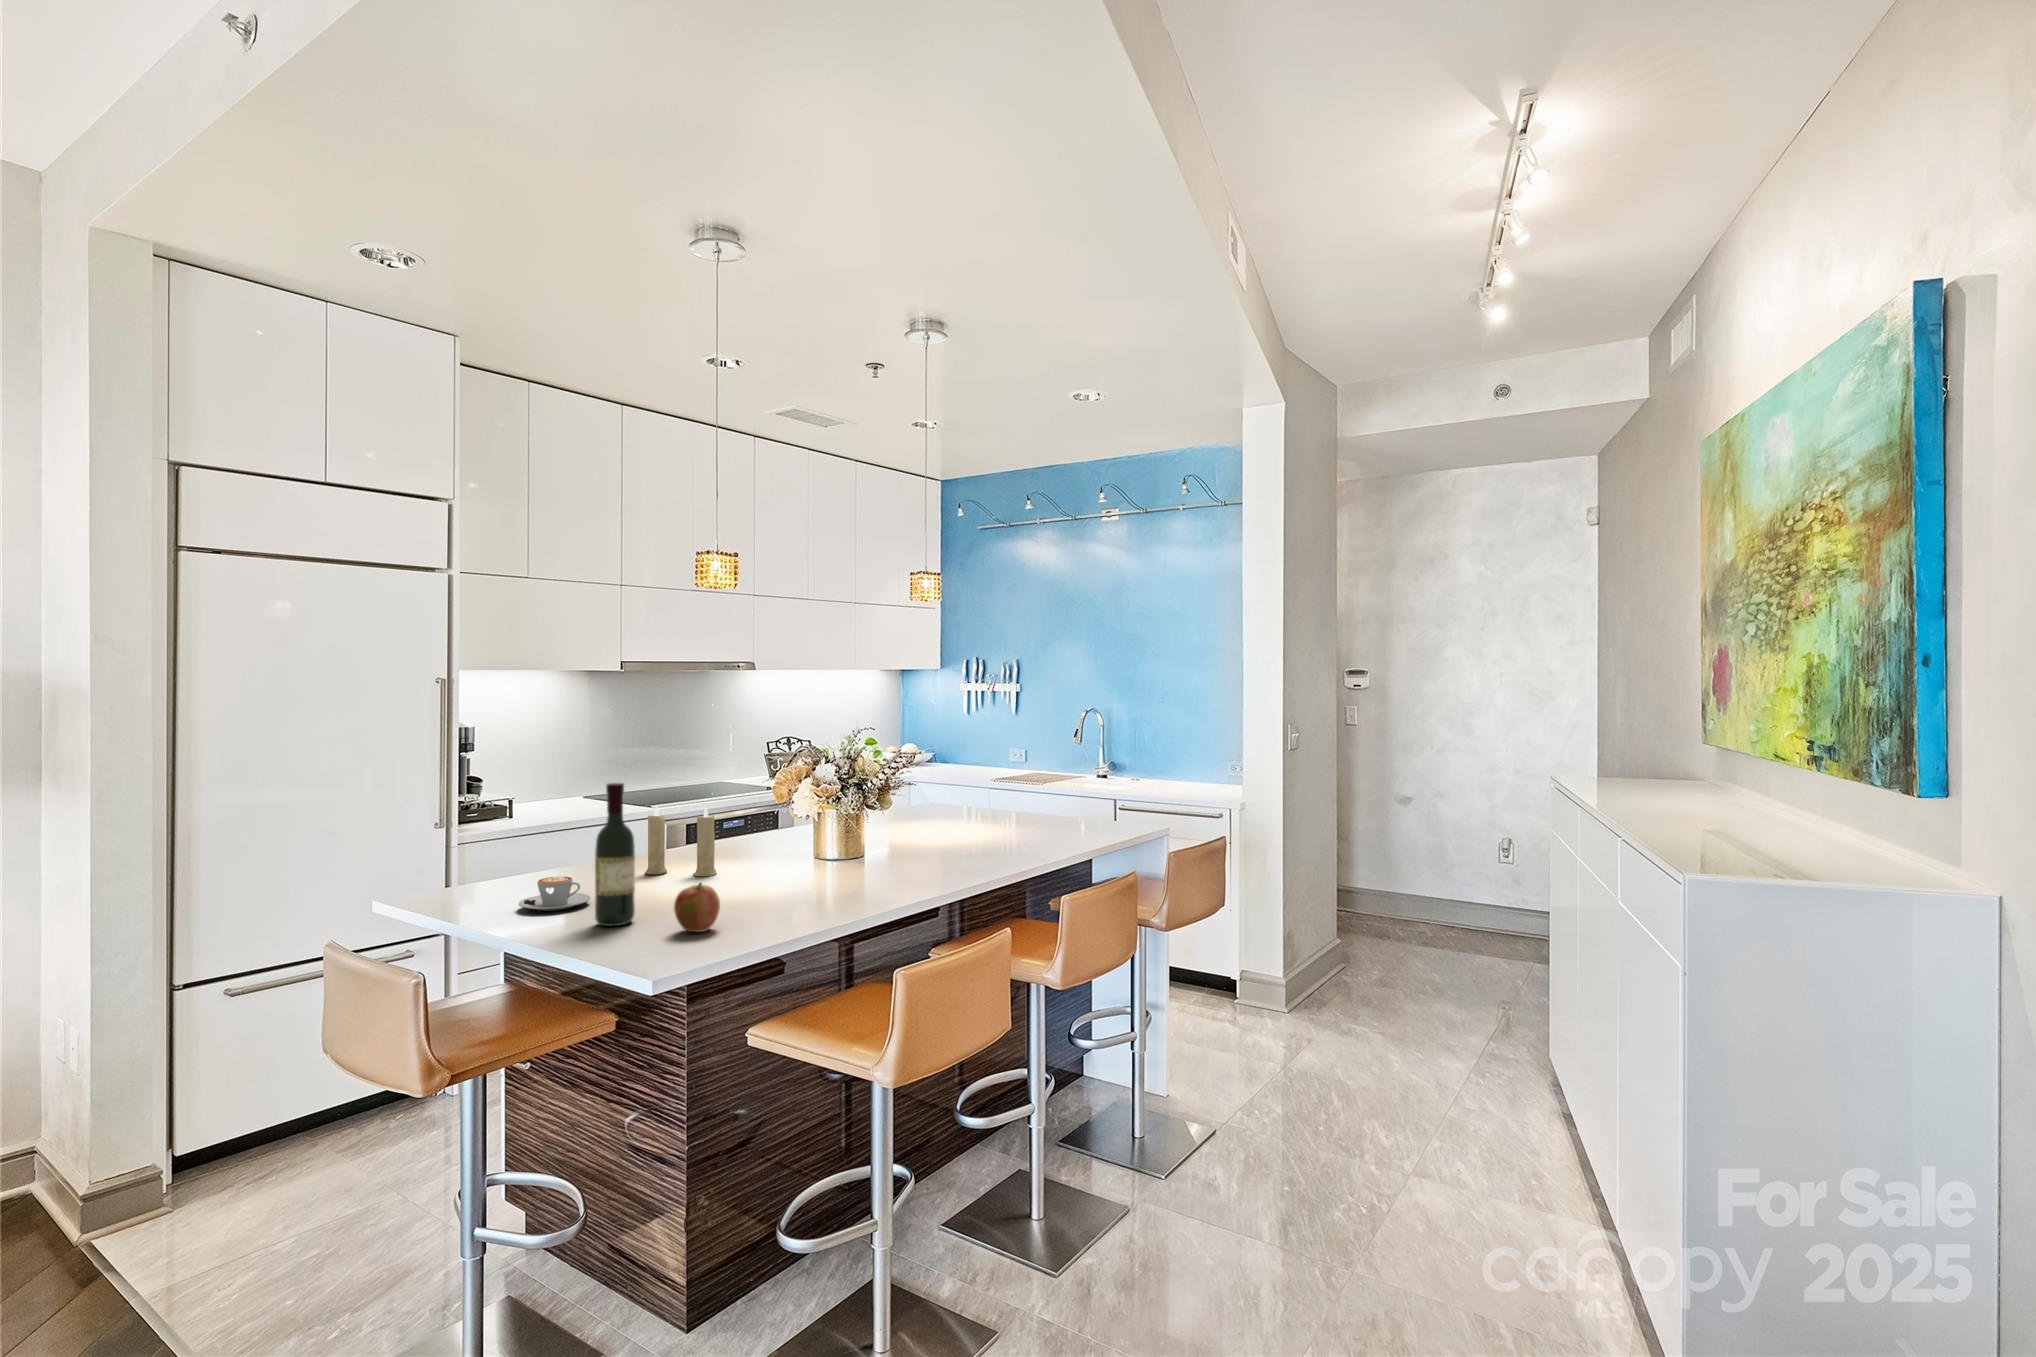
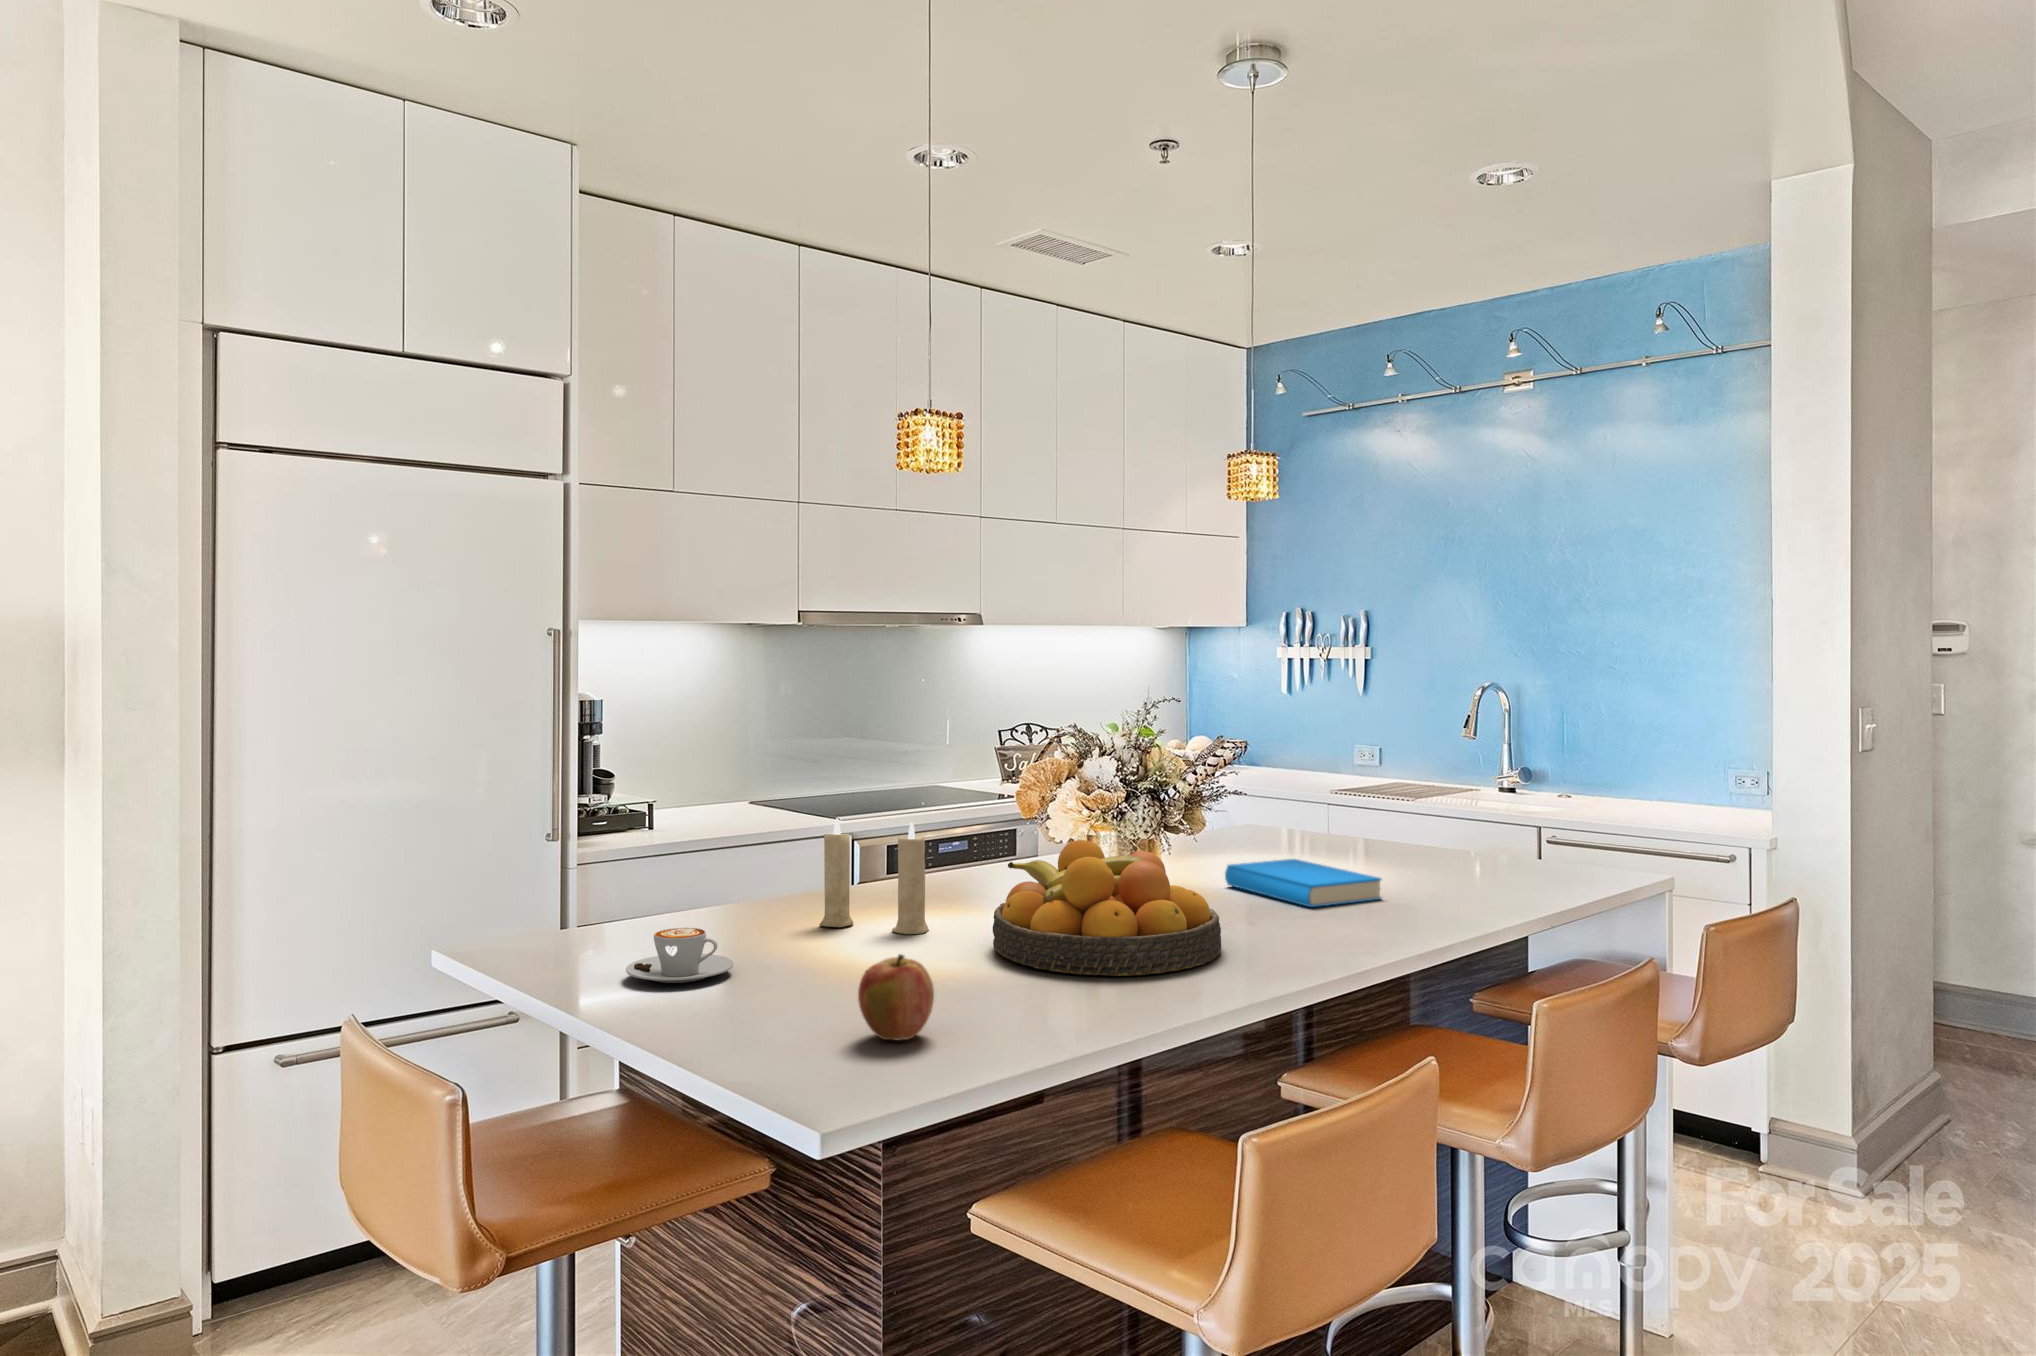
wine bottle: present [595,783,635,926] -> none [734,779,797,1019]
fruit bowl: none [757,815,895,893] -> present [993,840,1221,976]
book: none [906,823,997,851] -> present [1225,859,1381,907]

